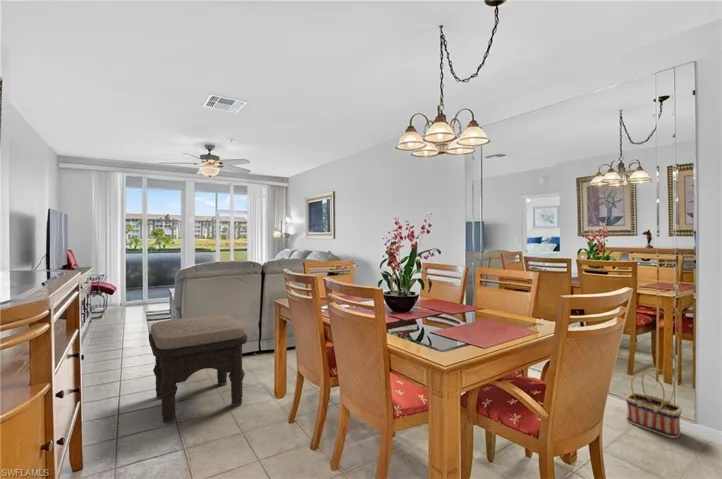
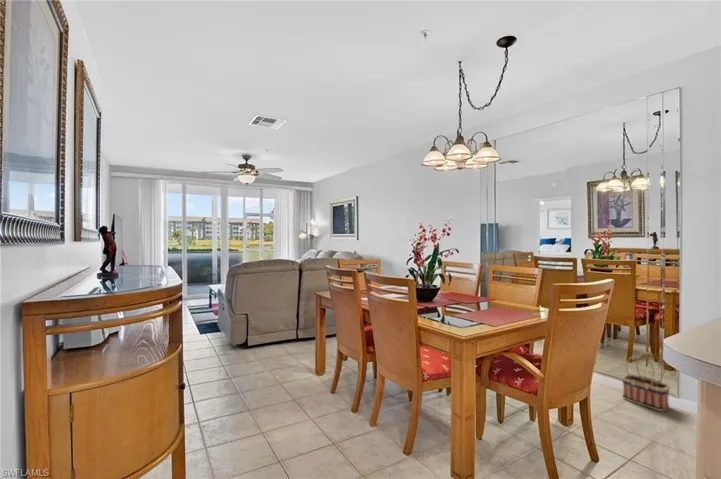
ottoman: present [149,314,247,424] -> none [211,305,294,393]

